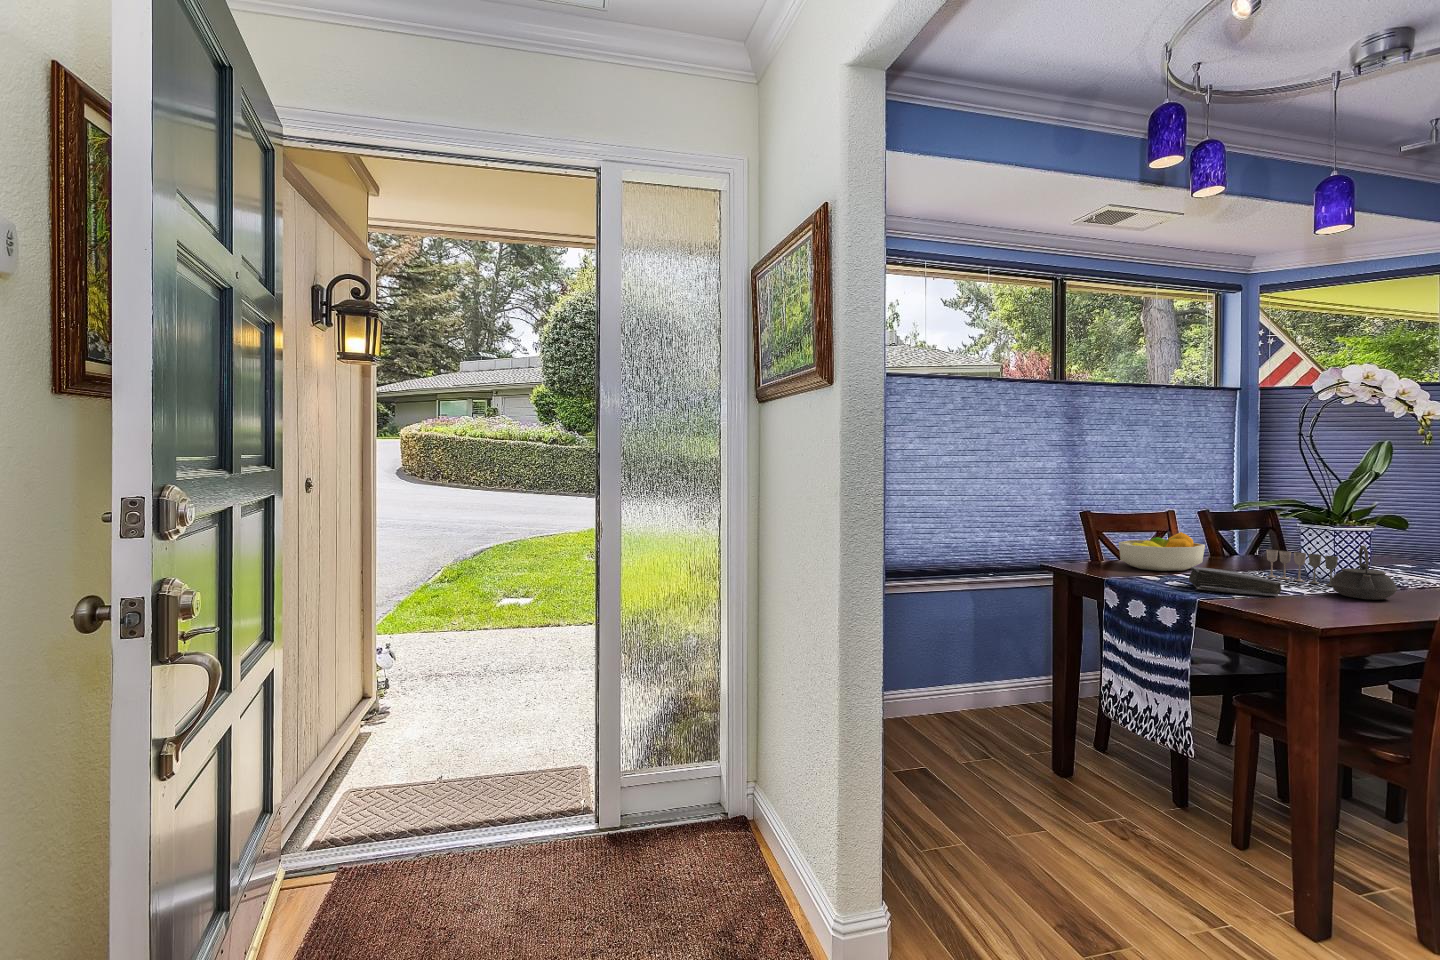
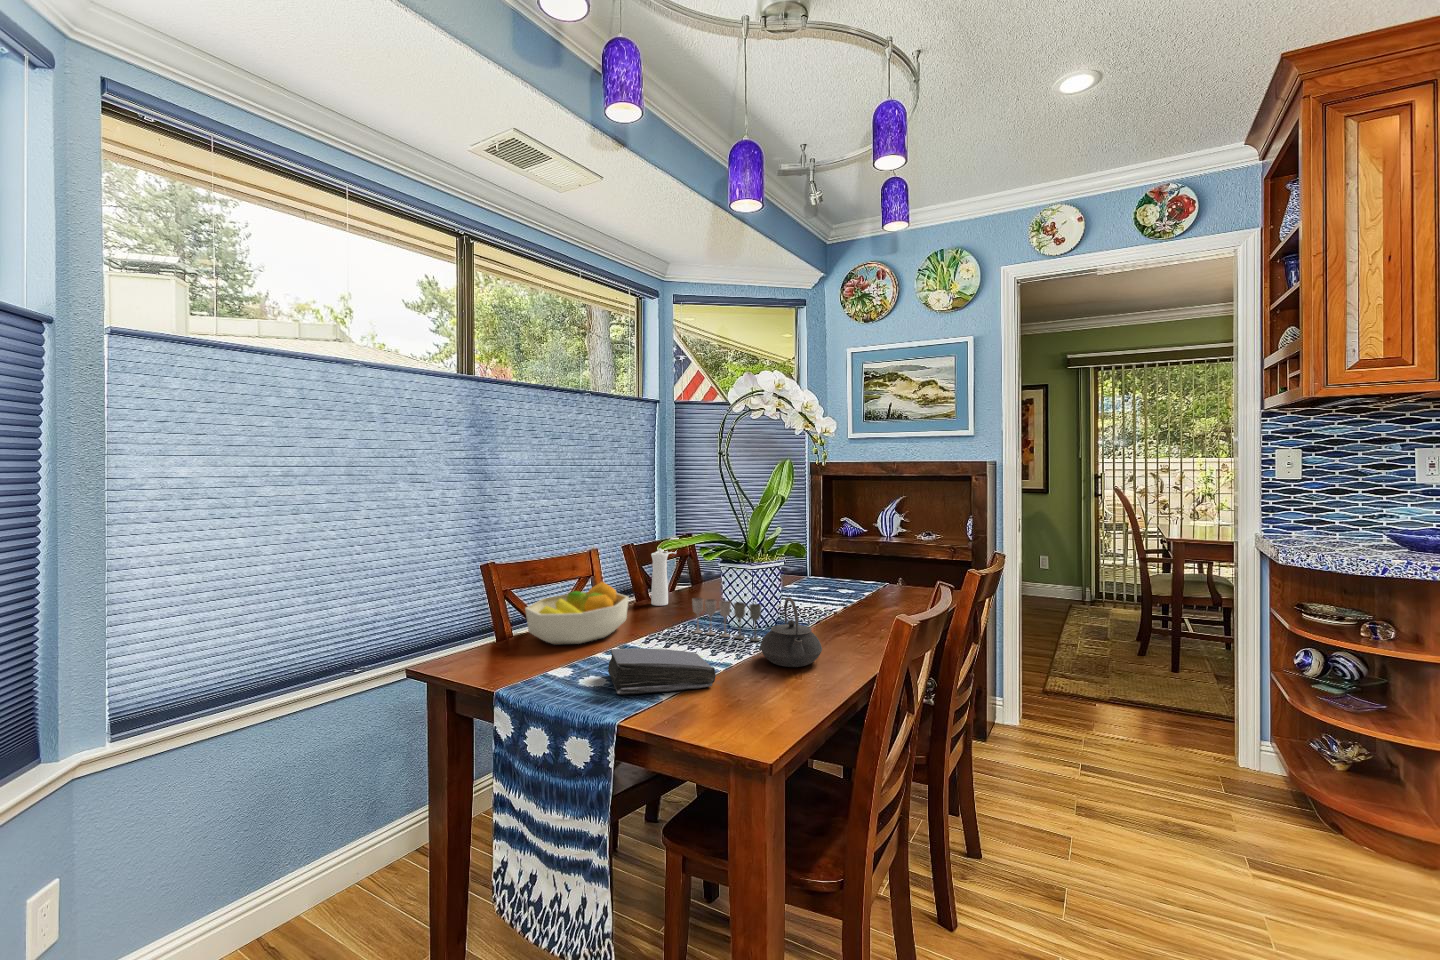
pepper mill: none [1226,508,1260,563] -> present [651,538,679,606]

